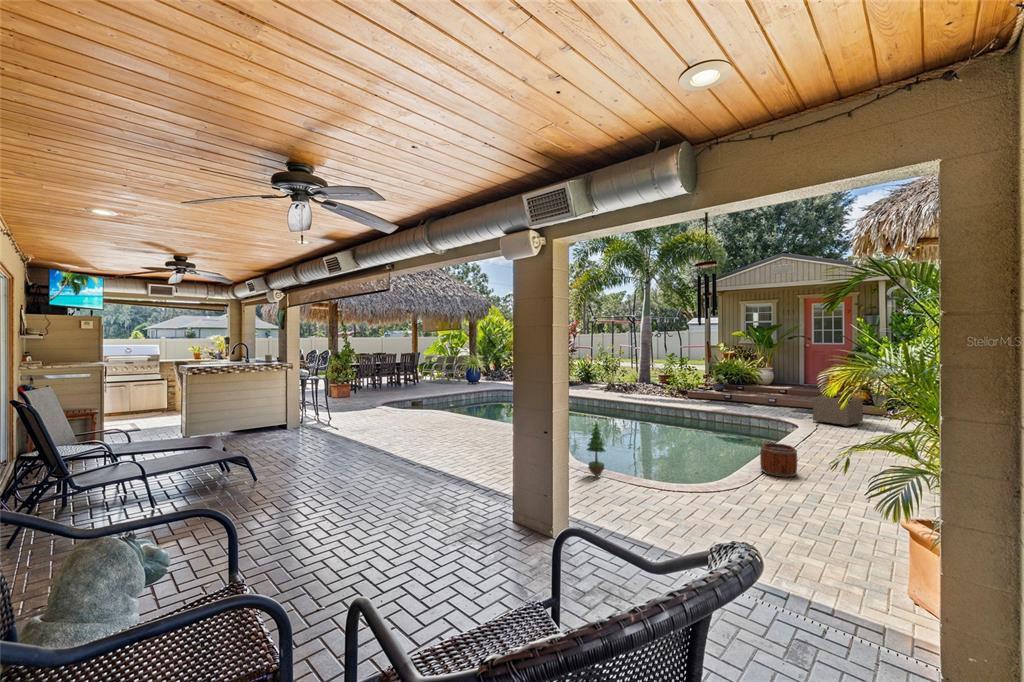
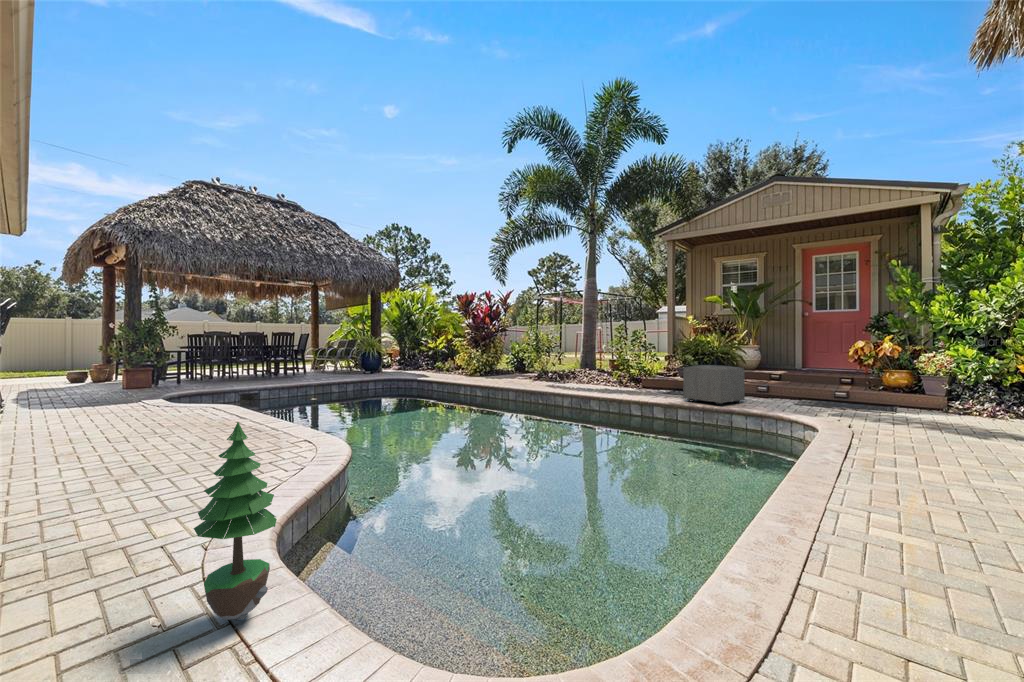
ottoman: present [813,395,863,427] -> present [683,365,745,405]
bucket: present [760,443,797,477] -> none [802,488,938,621]

